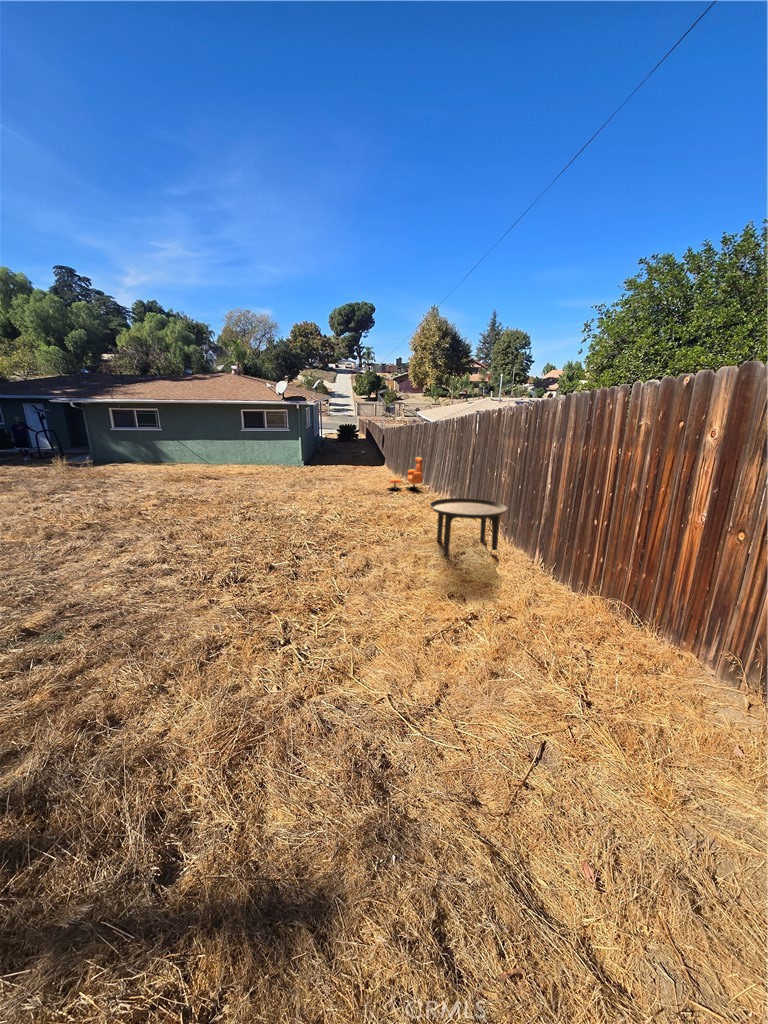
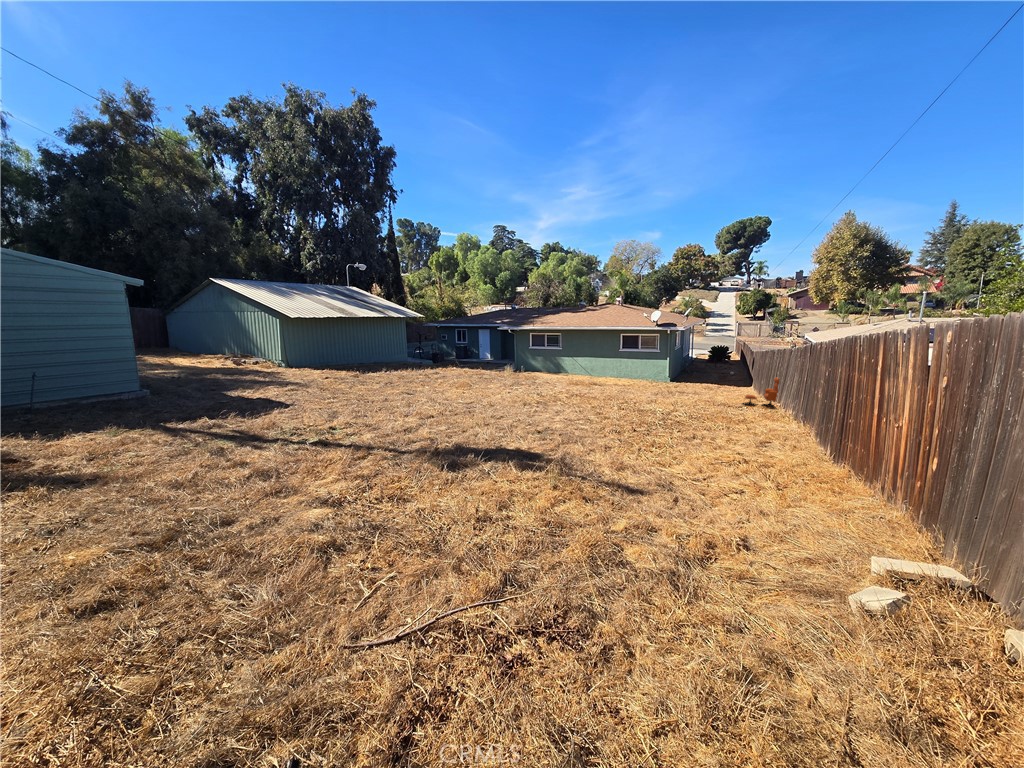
round table: present [429,498,508,556] -> none [758,407,828,453]

